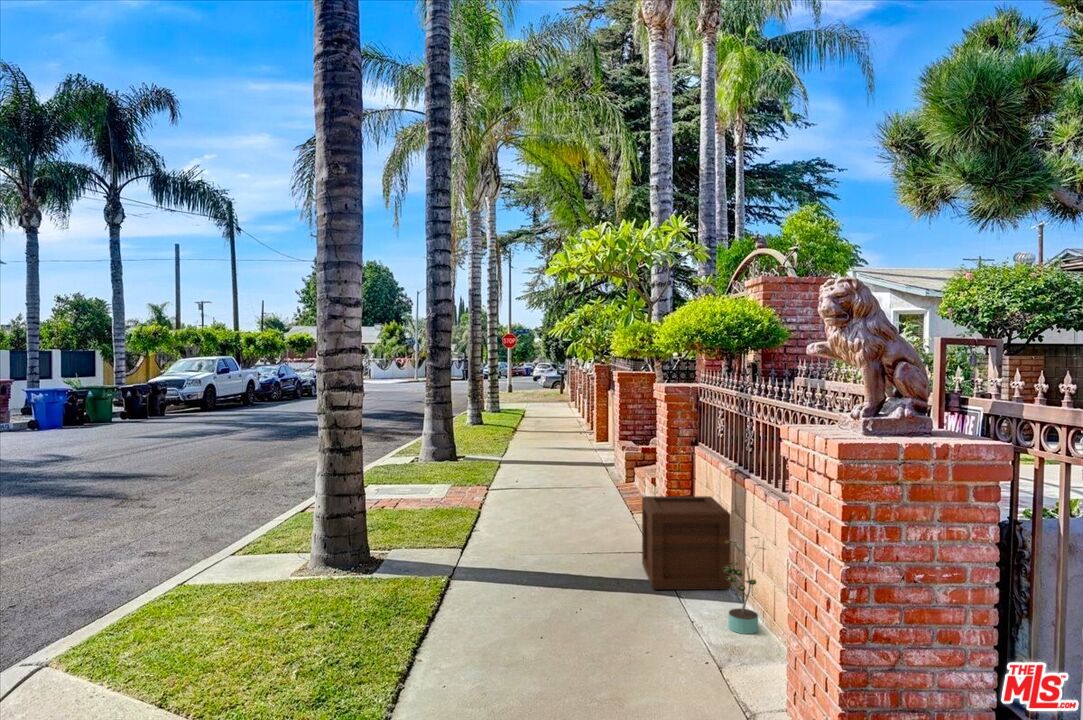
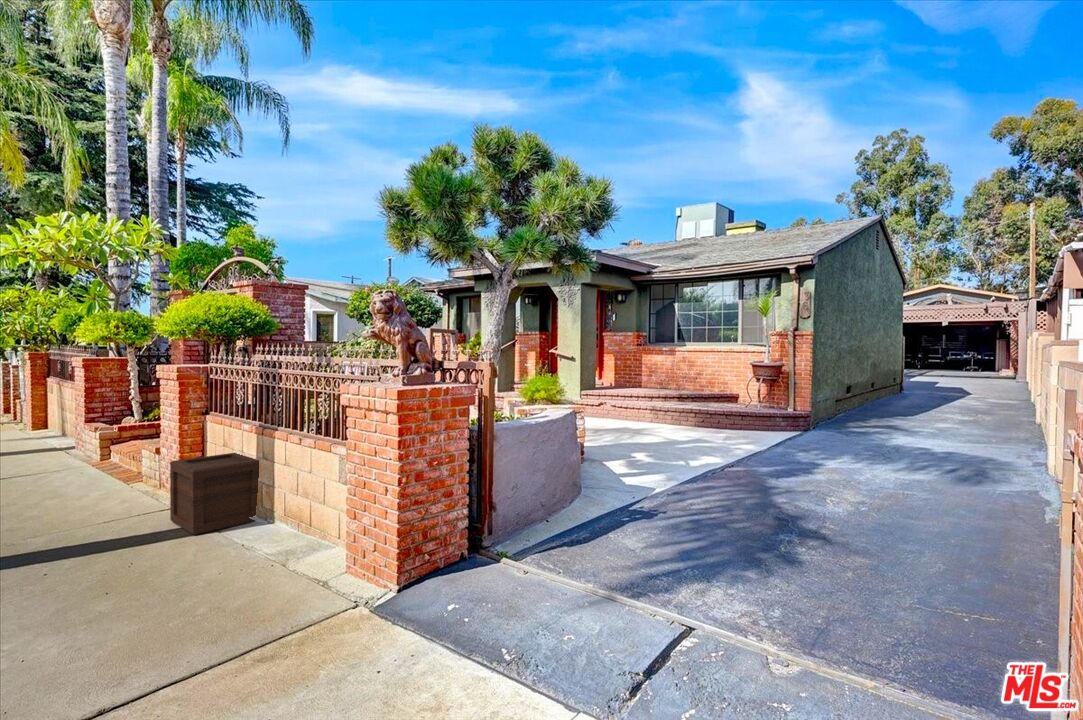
potted plant: present [723,537,765,634] -> none [269,471,305,544]

